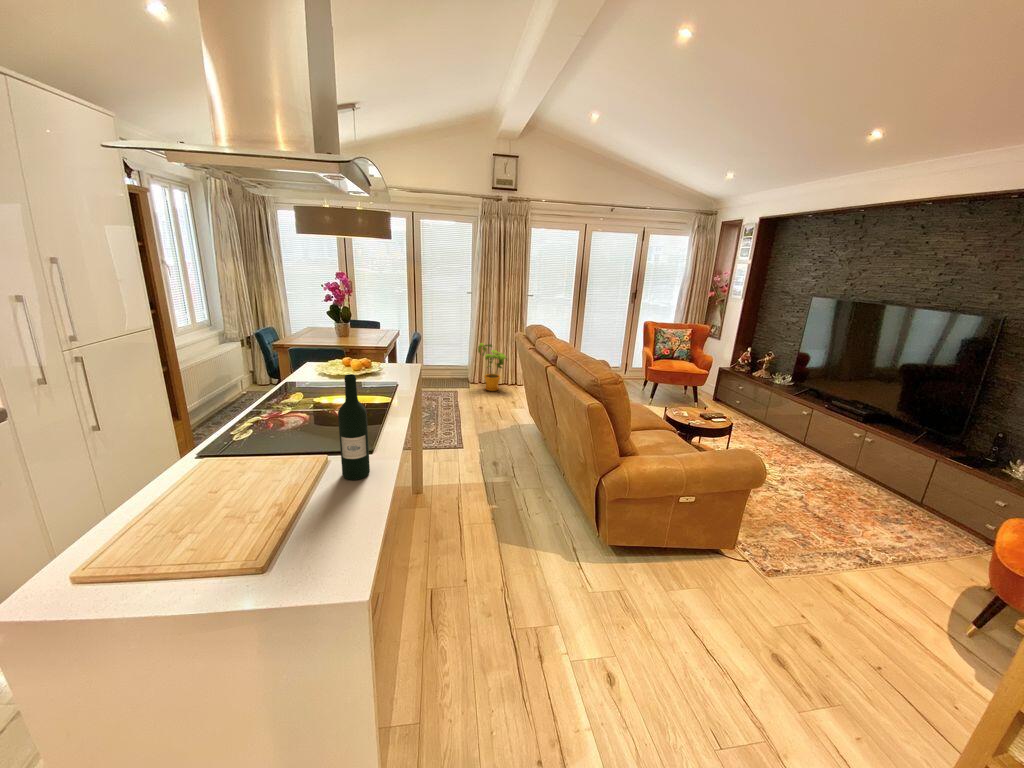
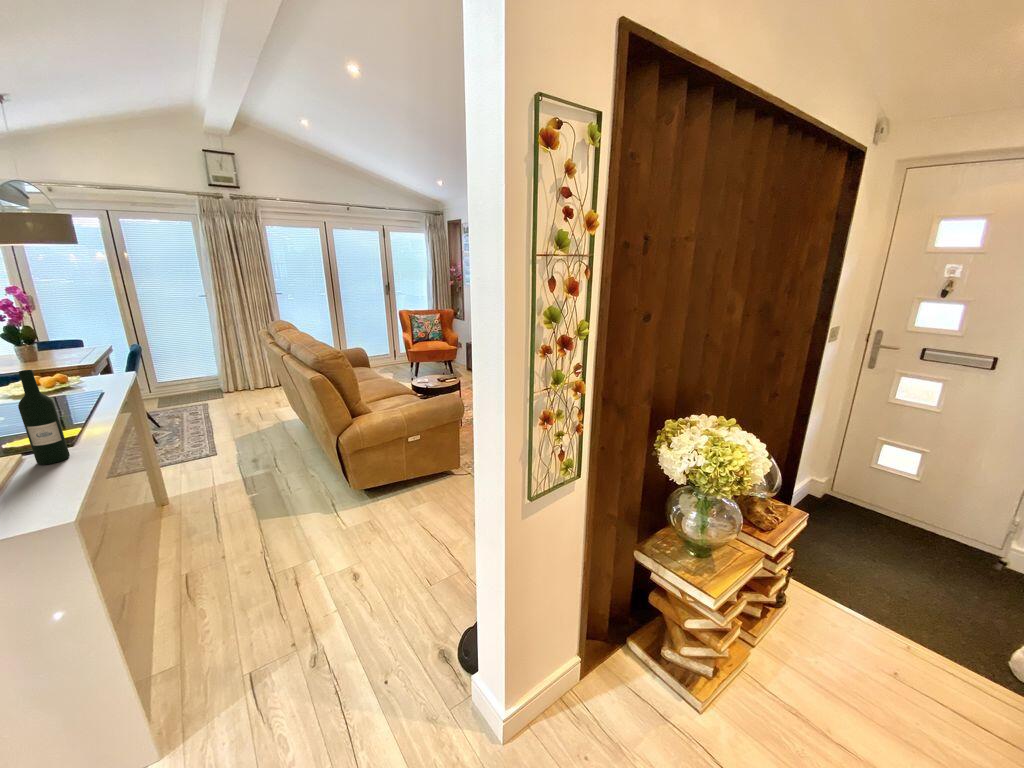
house plant: present [478,343,507,391] -> none [224,348,263,397]

